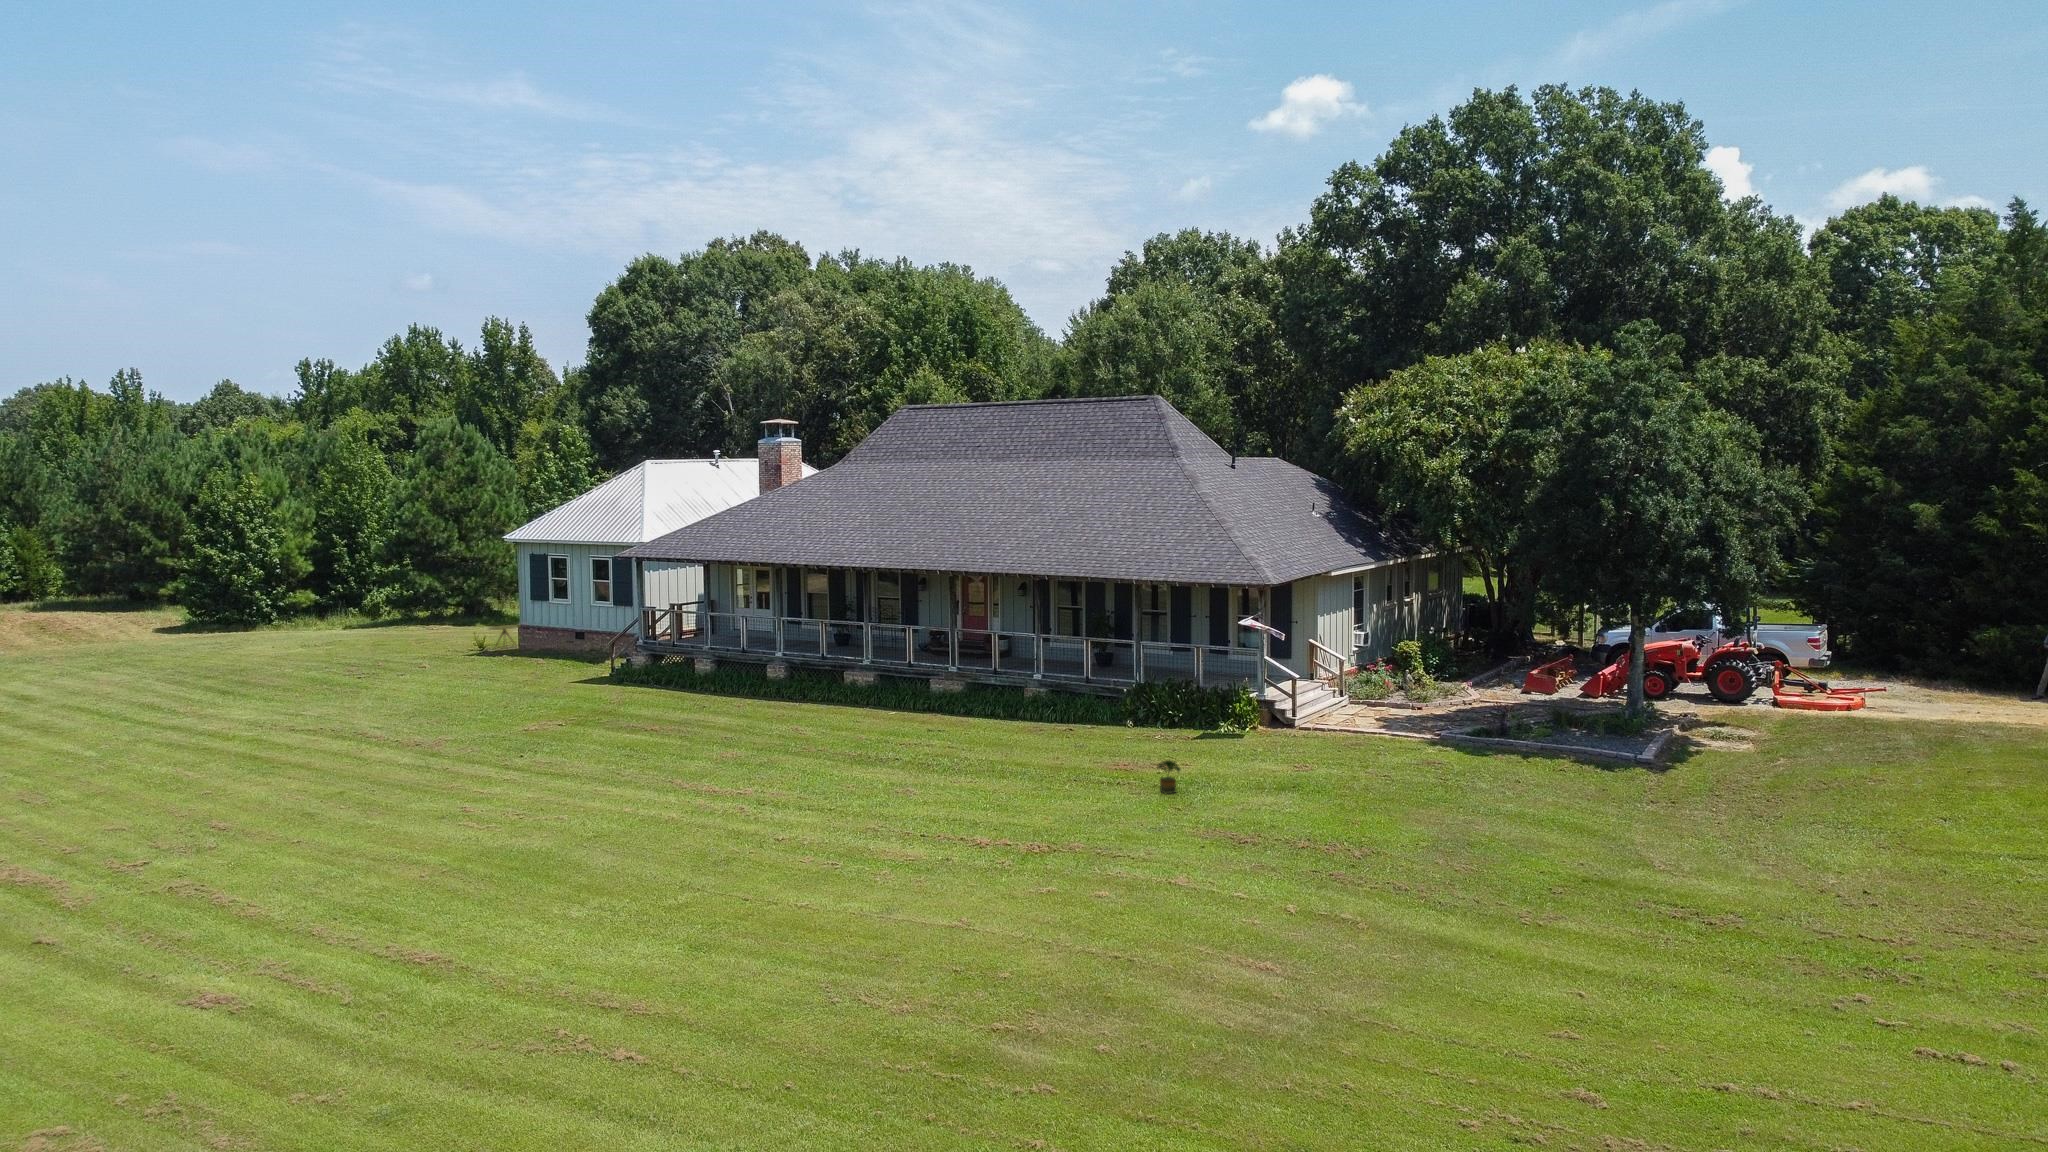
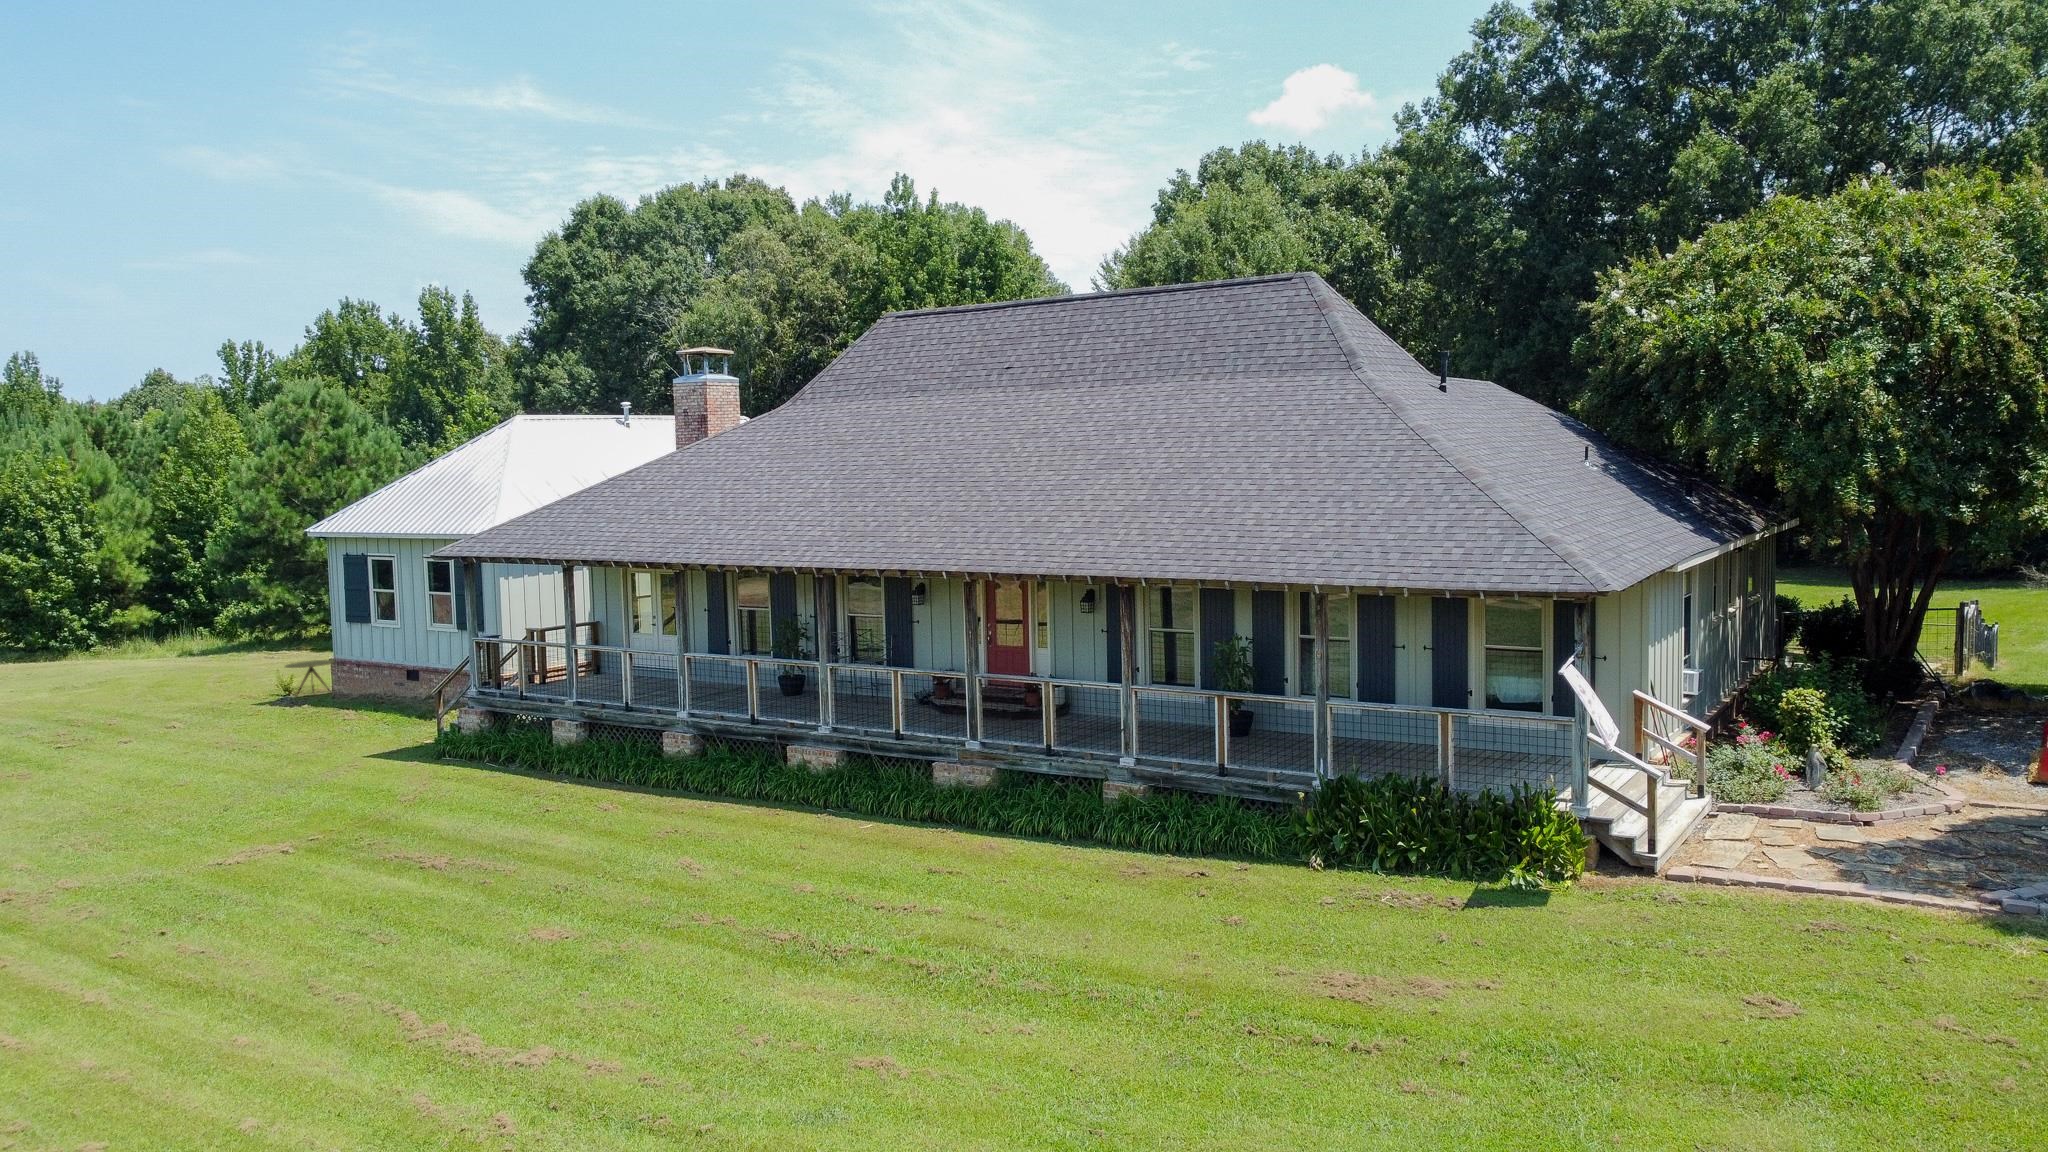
potted tree: present [1158,760,1180,794] -> none [1456,1020,1522,1111]

